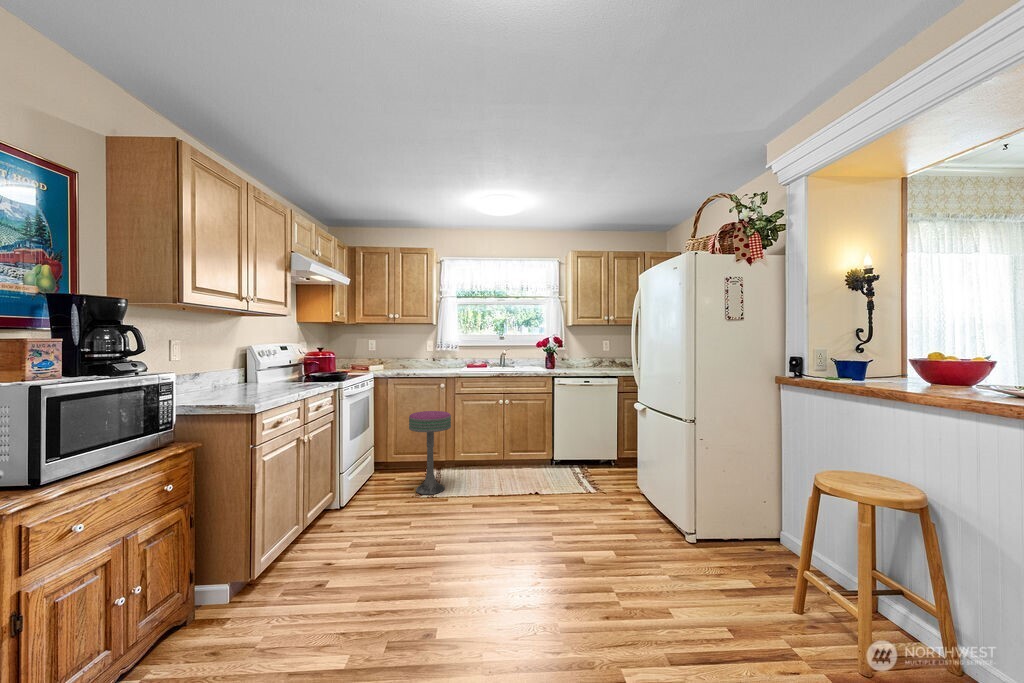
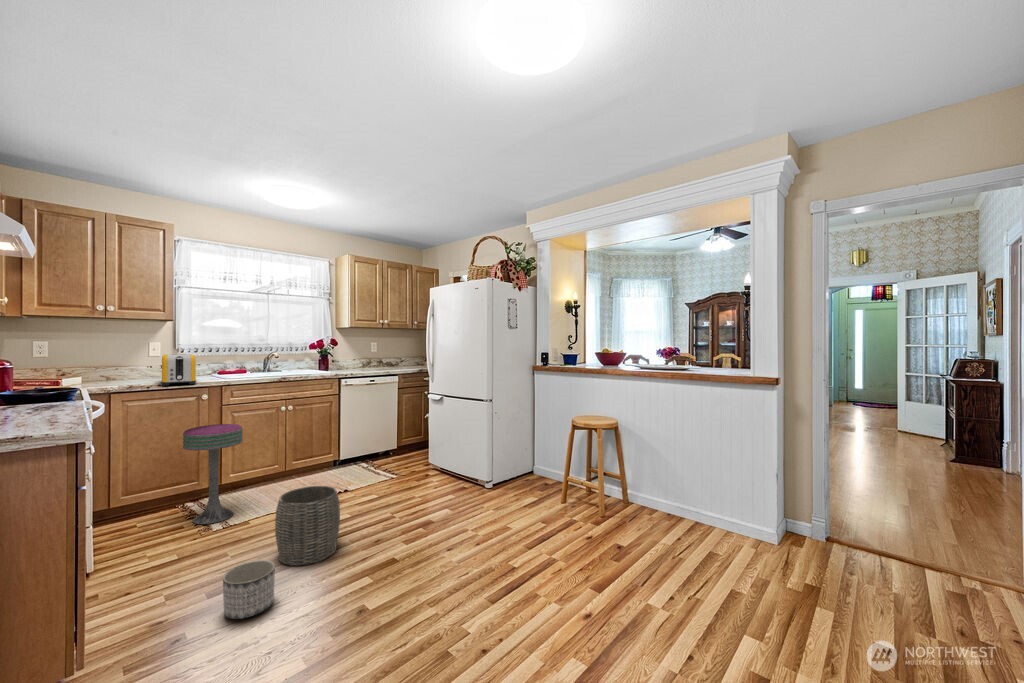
toaster: none [411,351,439,376] -> present [162,354,196,385]
woven basket: none [420,484,478,564] -> present [275,486,340,566]
planter: none [340,543,383,597] -> present [223,560,275,619]

